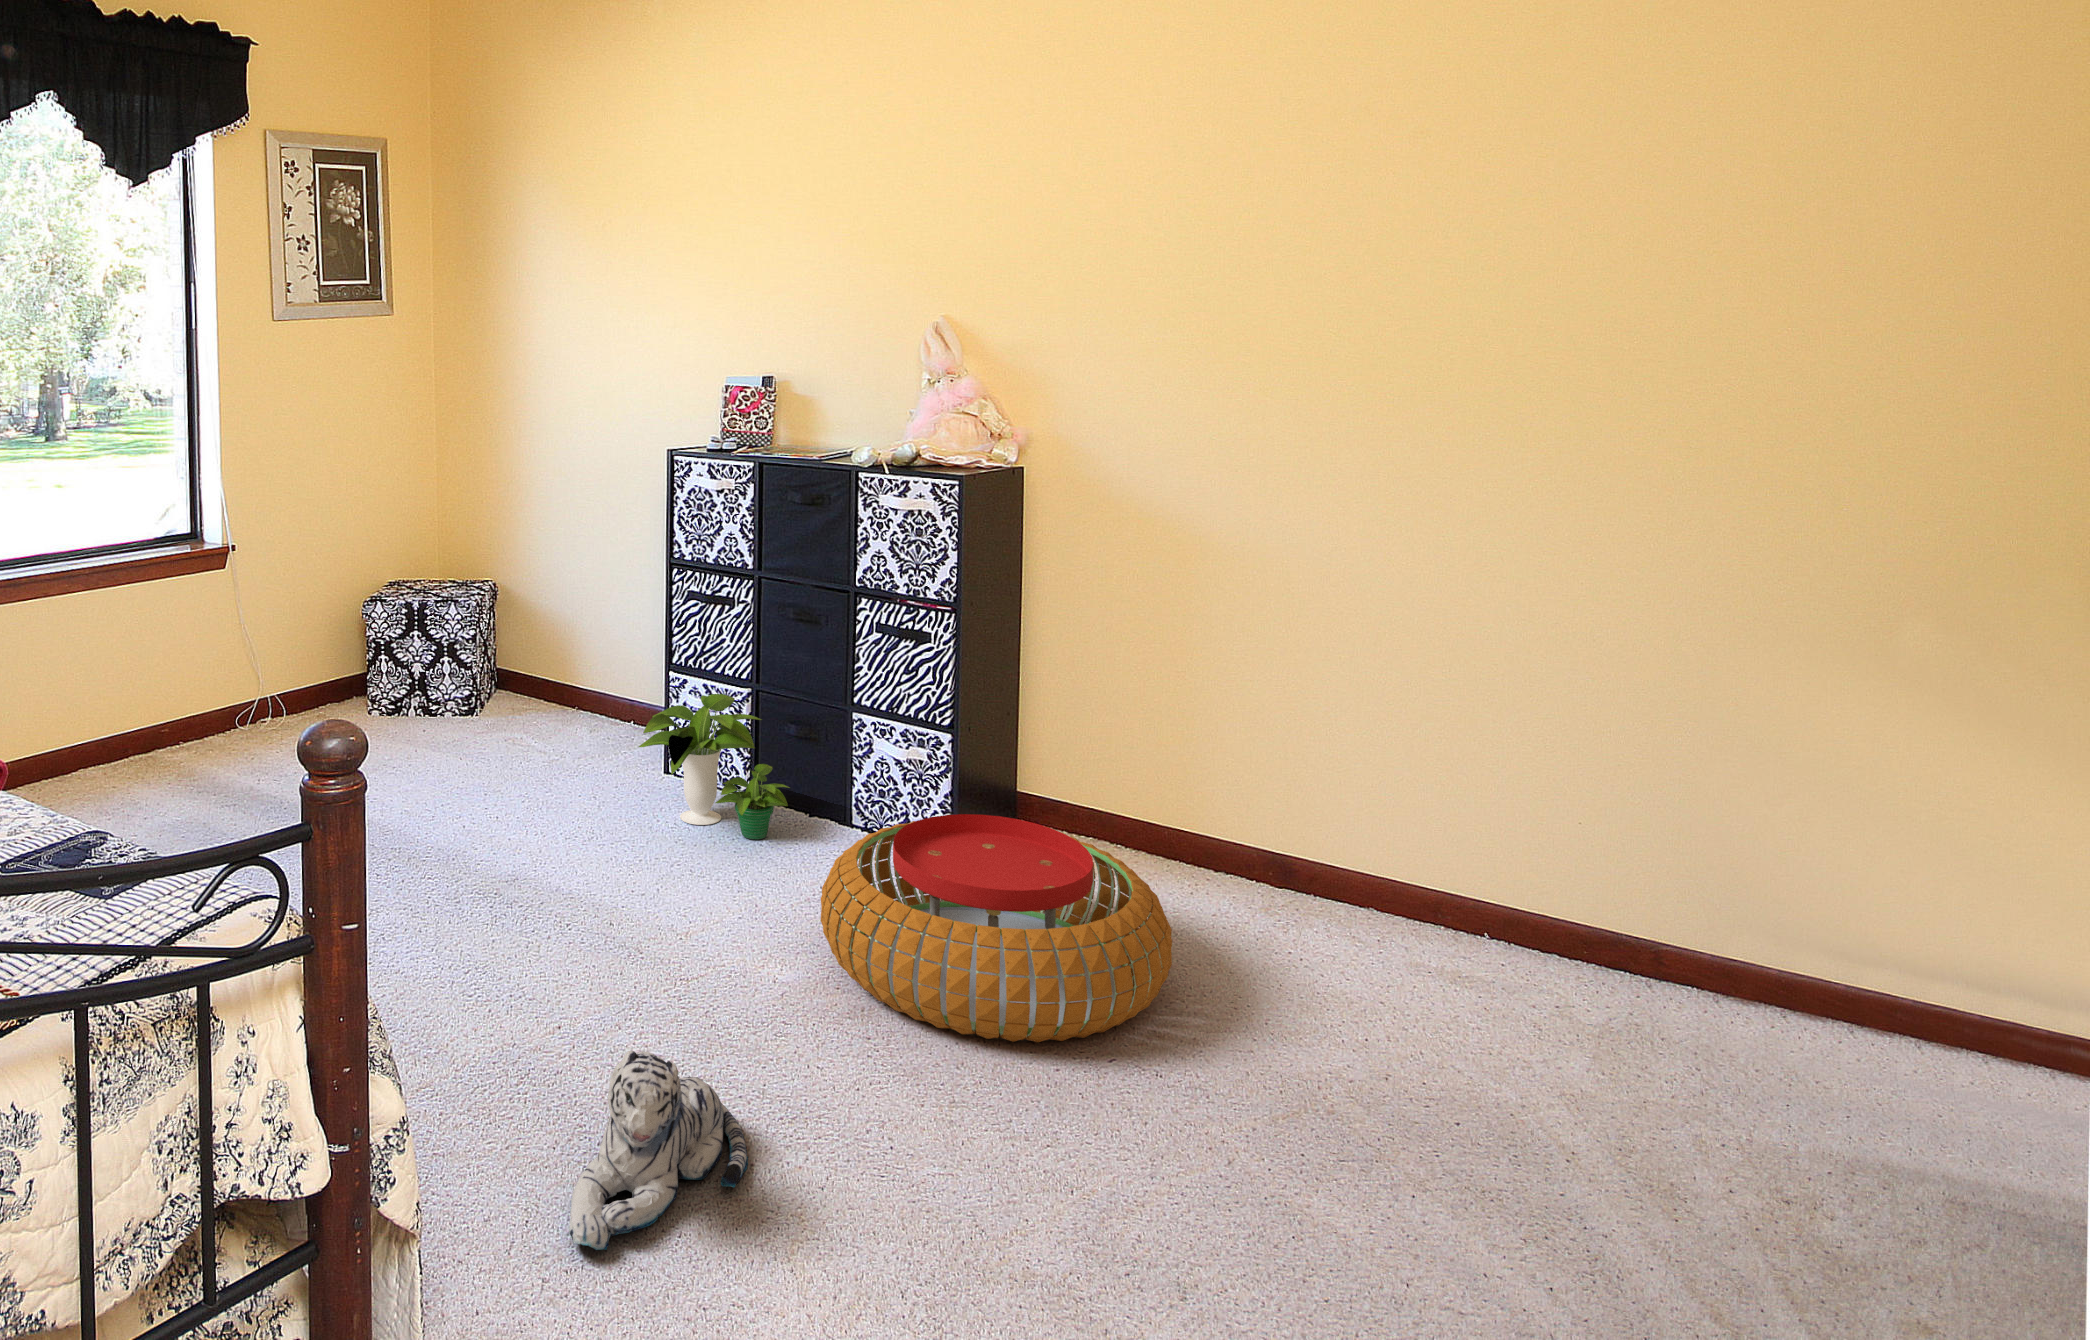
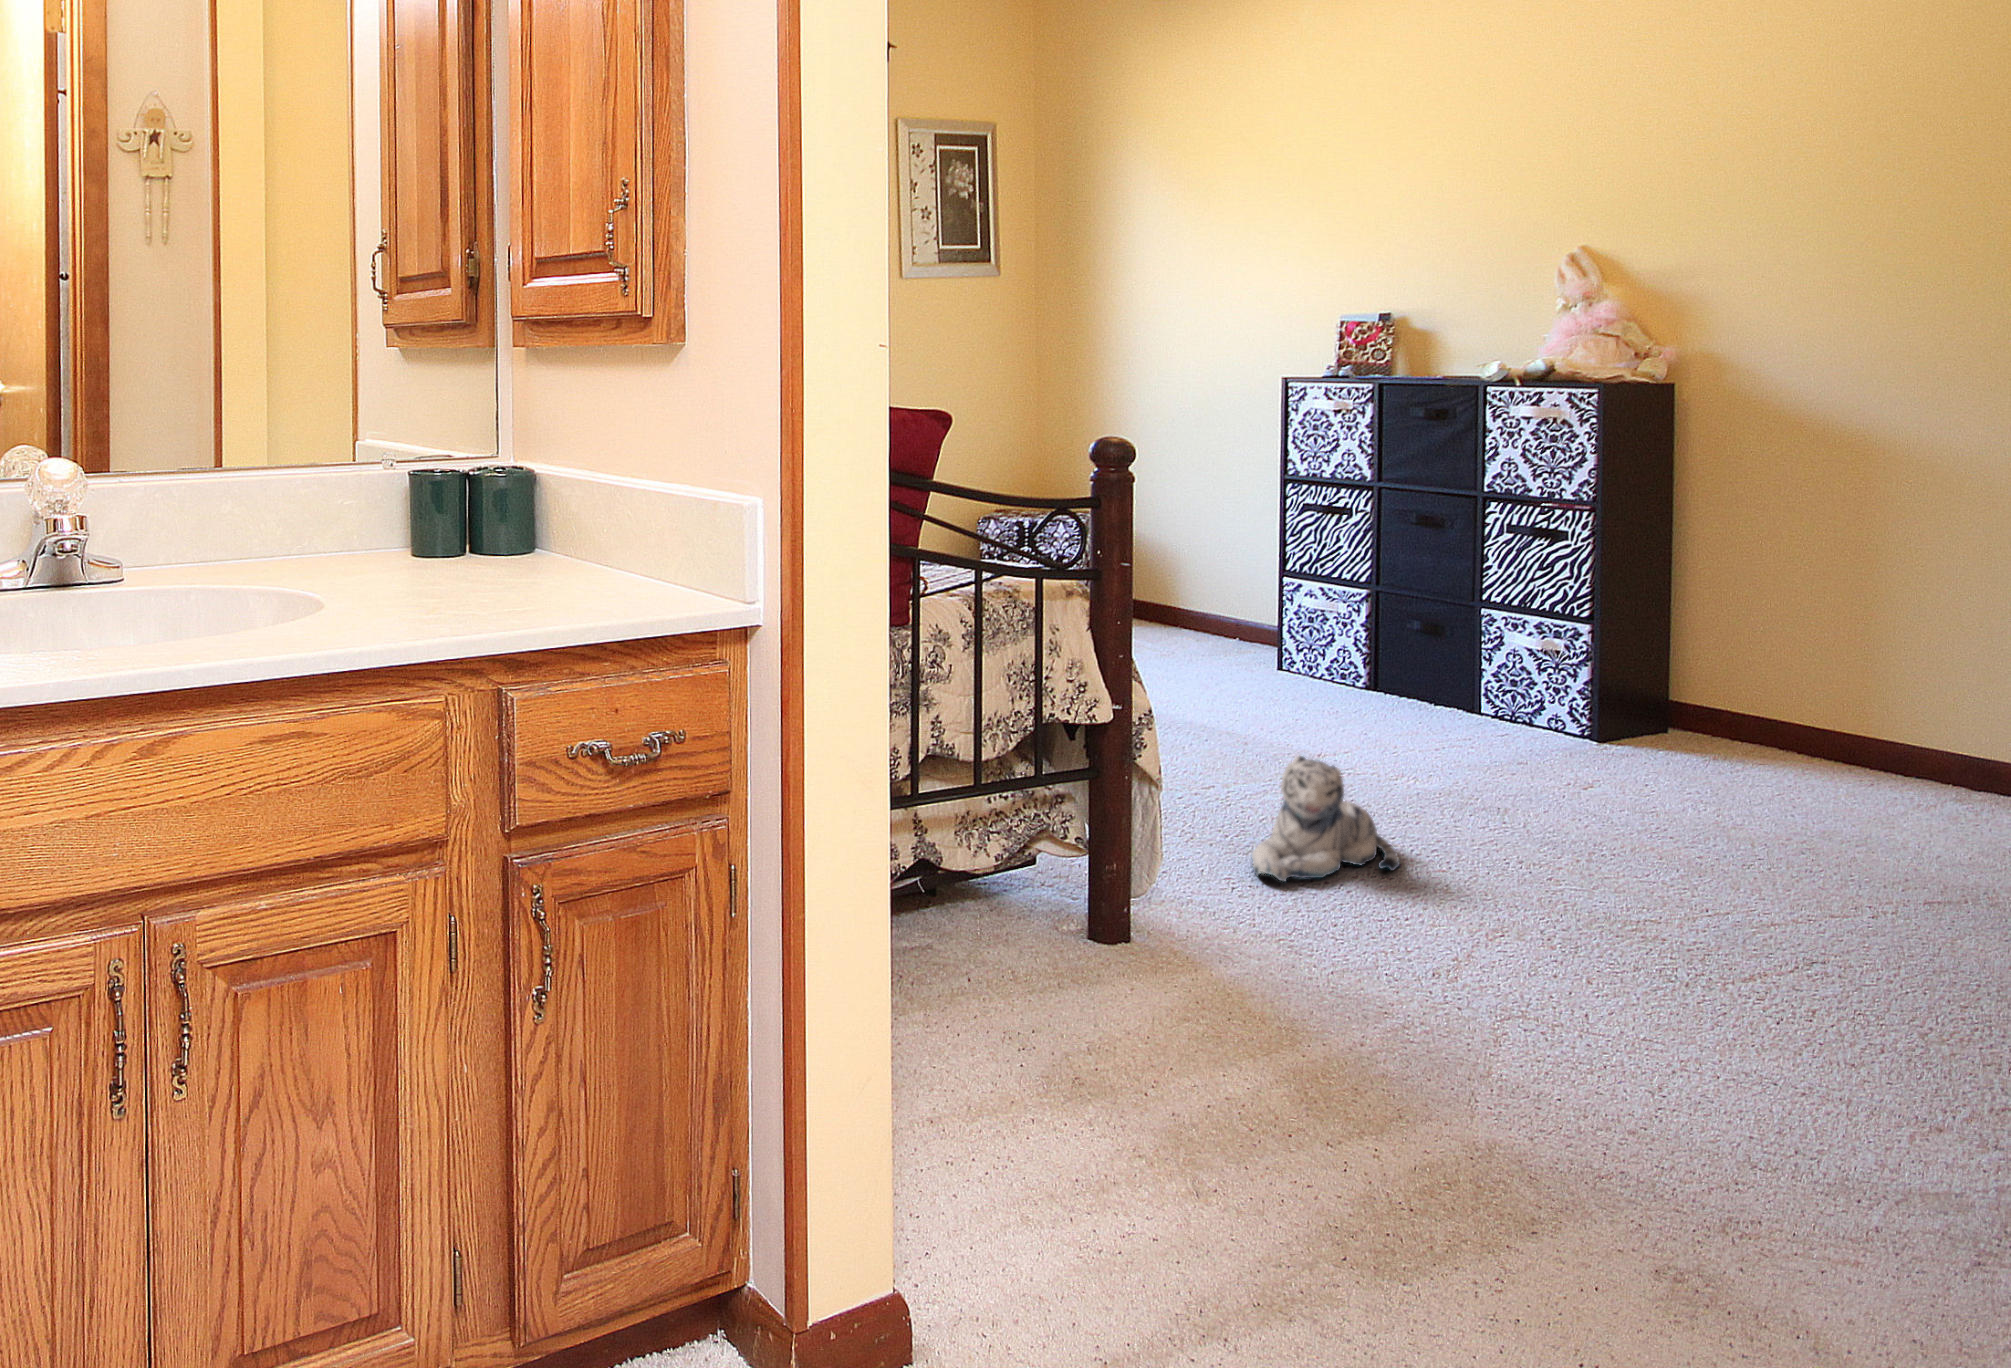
potted plant: present [639,694,790,839] -> none [1258,590,1416,714]
pouf: present [821,814,1172,1042] -> none [1456,674,1836,843]

